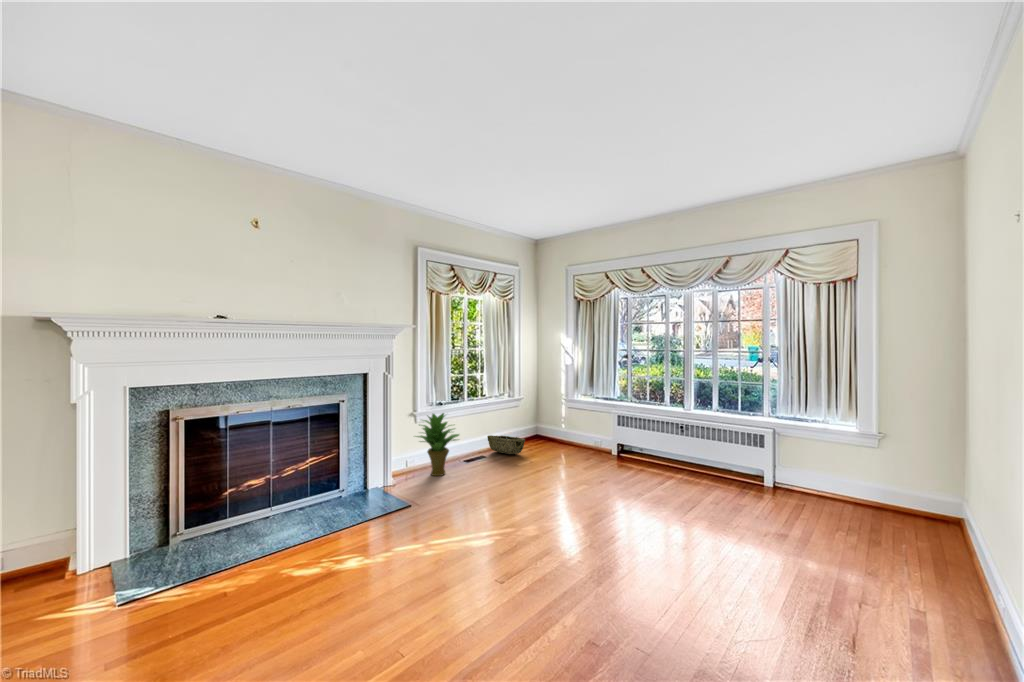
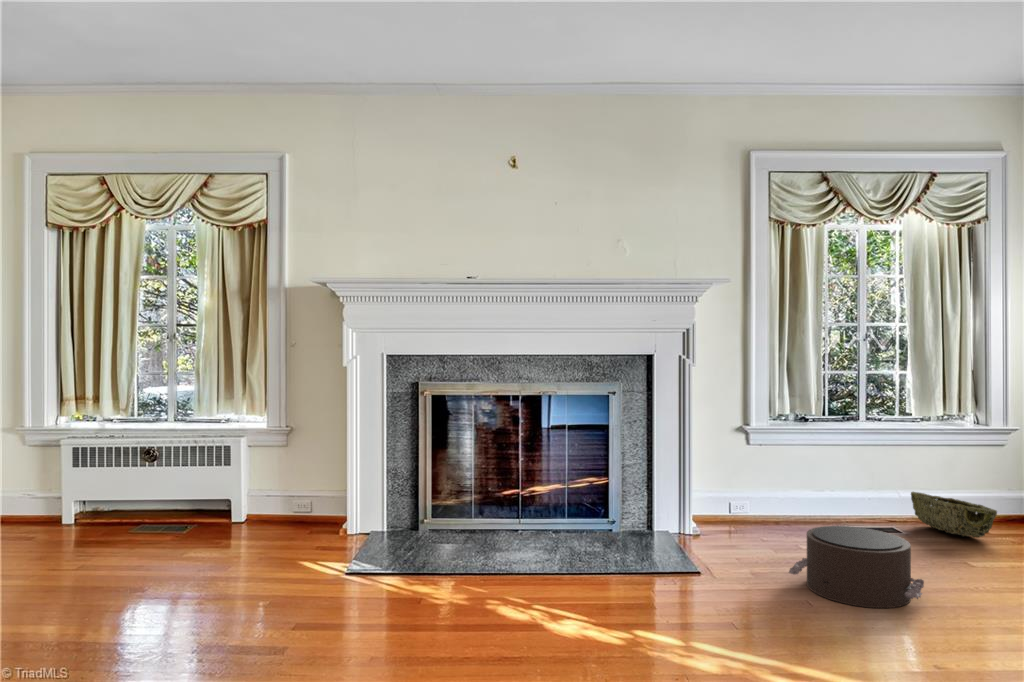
potted plant: present [415,413,459,476] -> none [735,431,823,538]
pouf: none [471,462,534,505] -> present [789,526,924,608]

